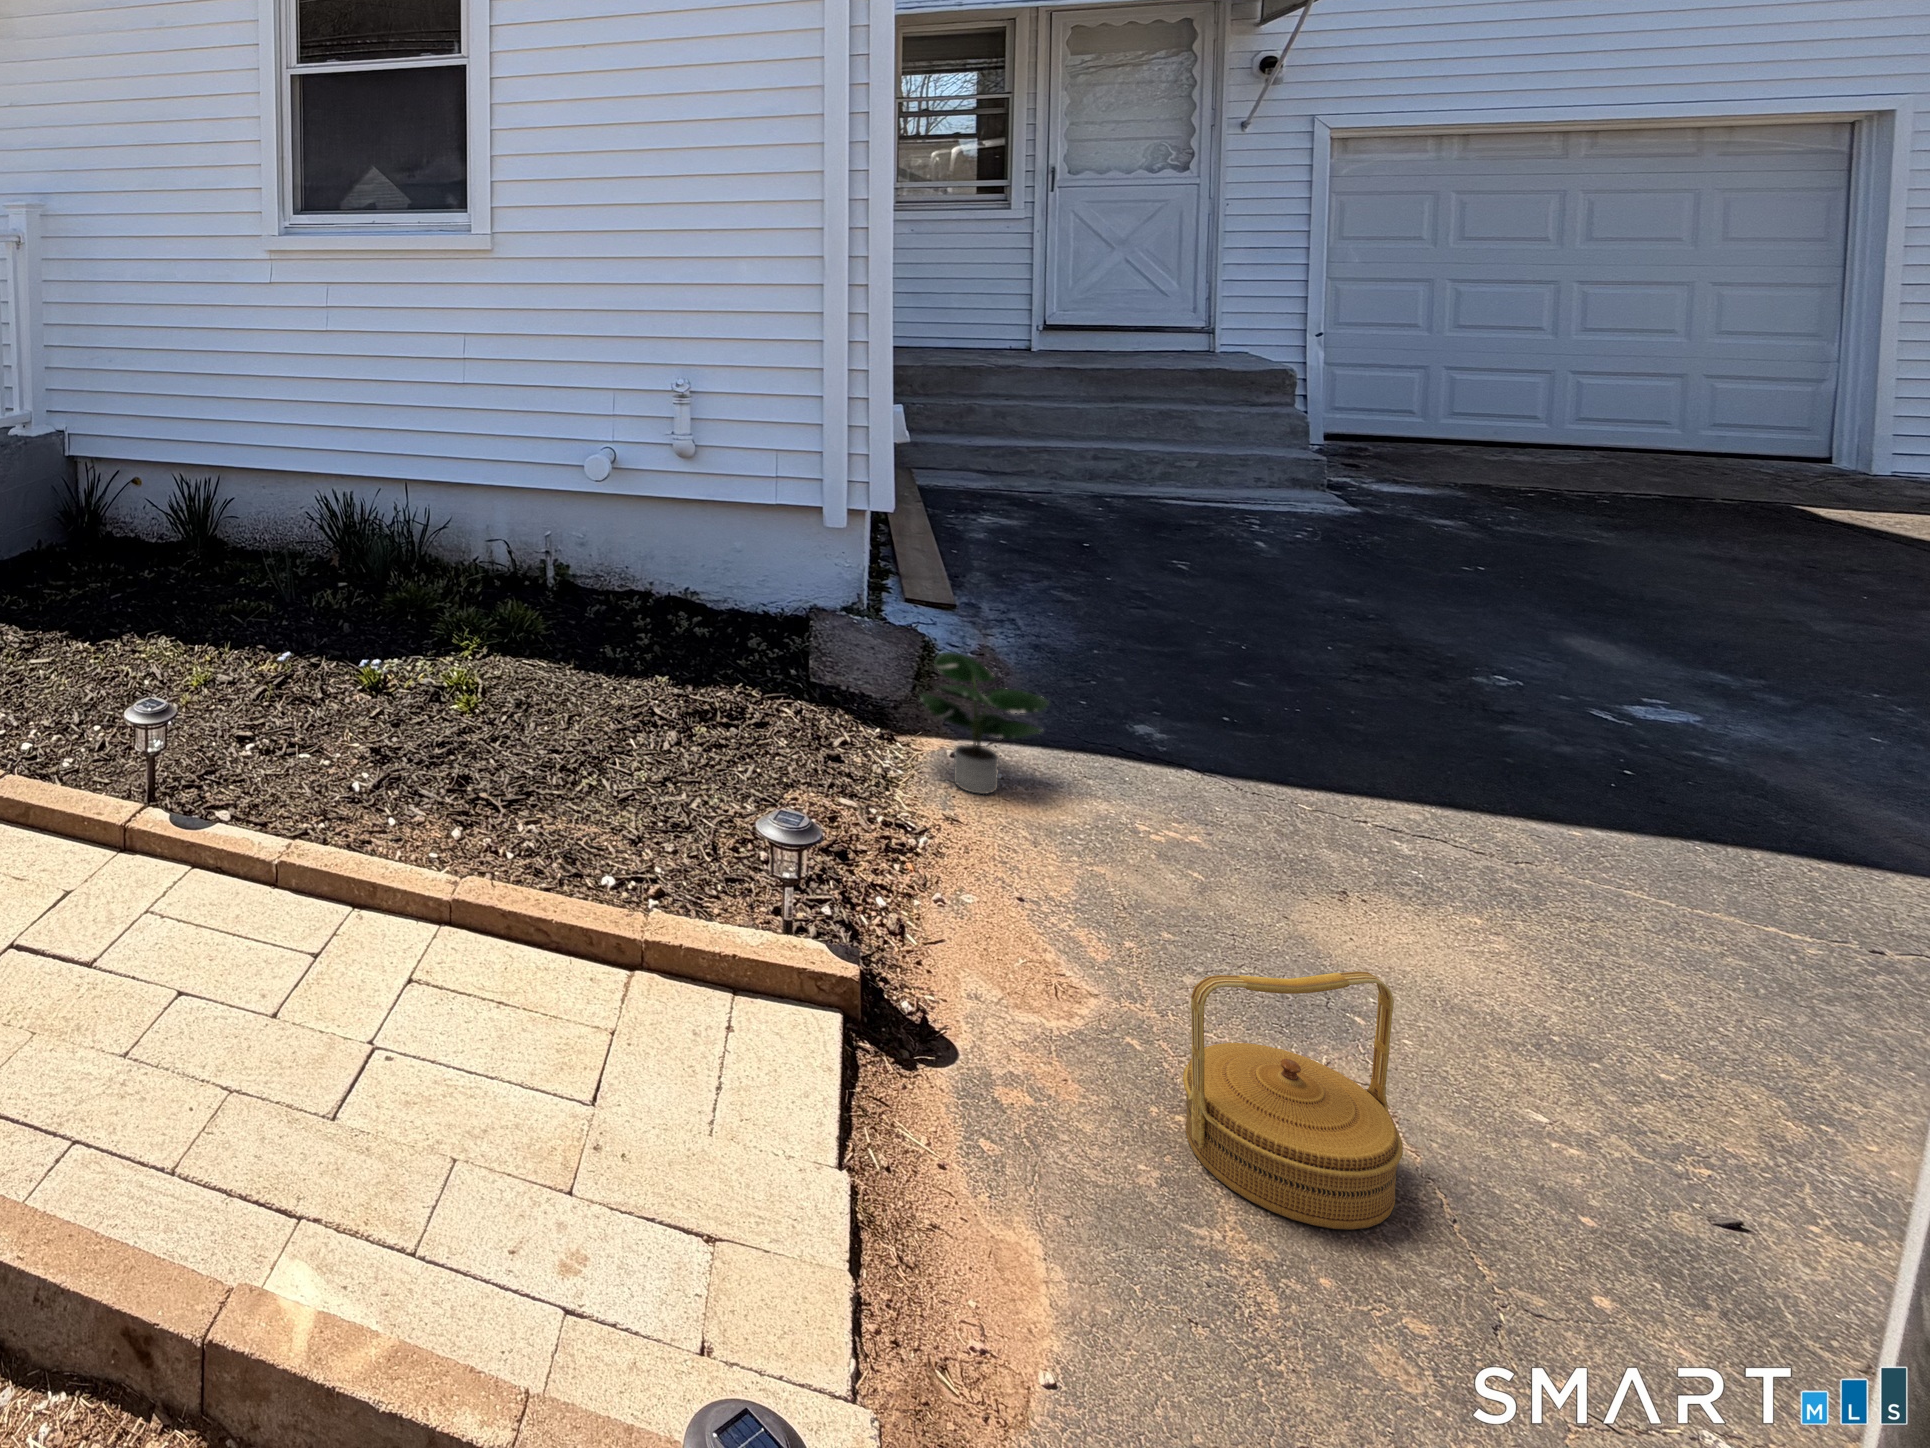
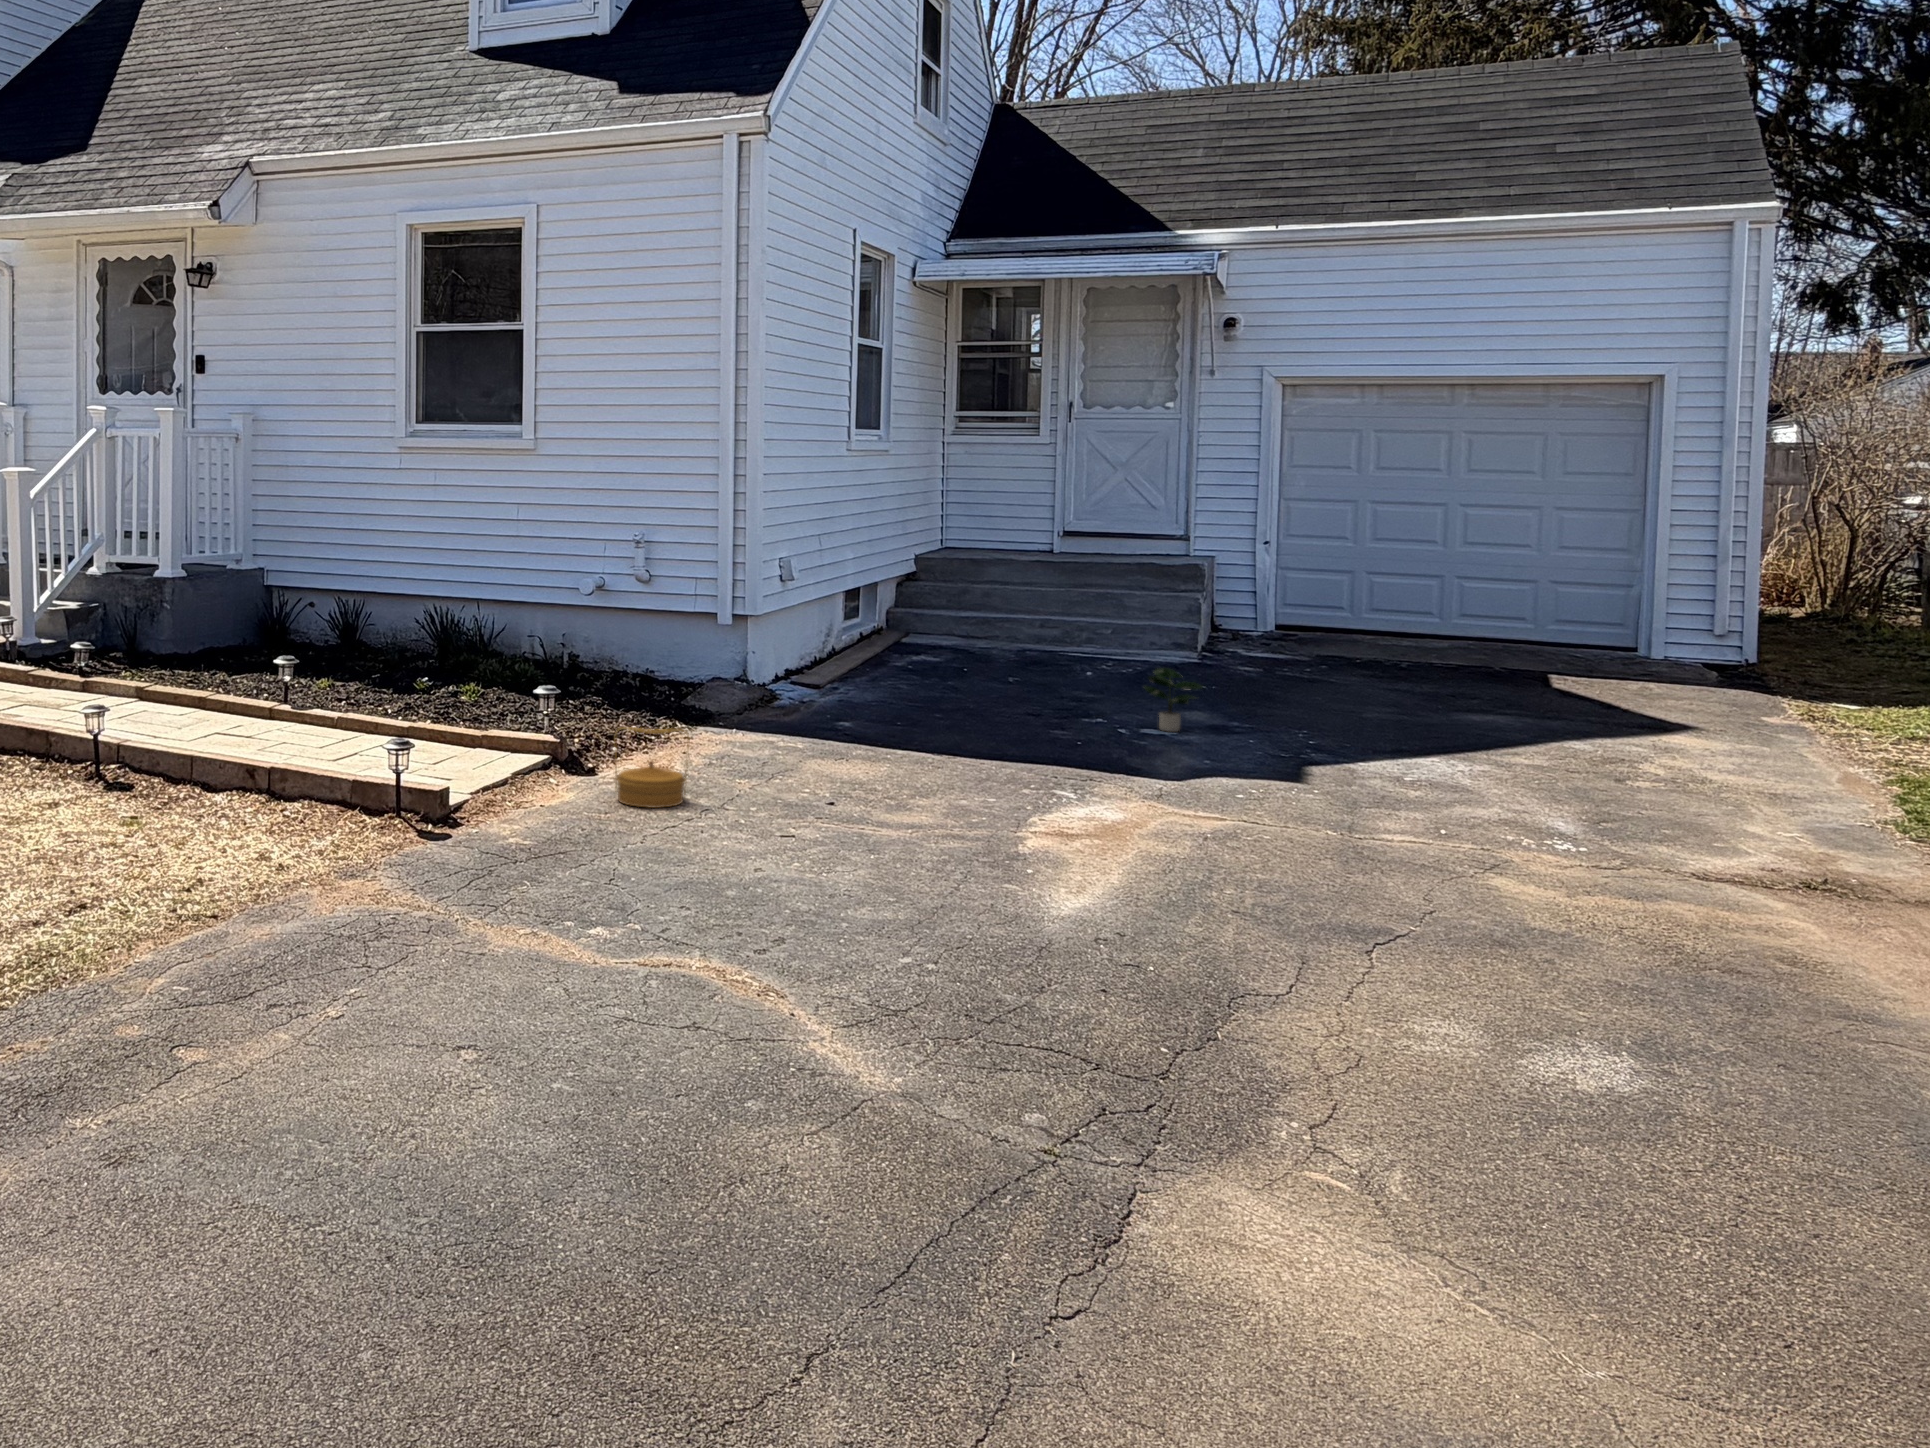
potted plant: present [920,652,1049,794] -> present [1144,668,1203,732]

